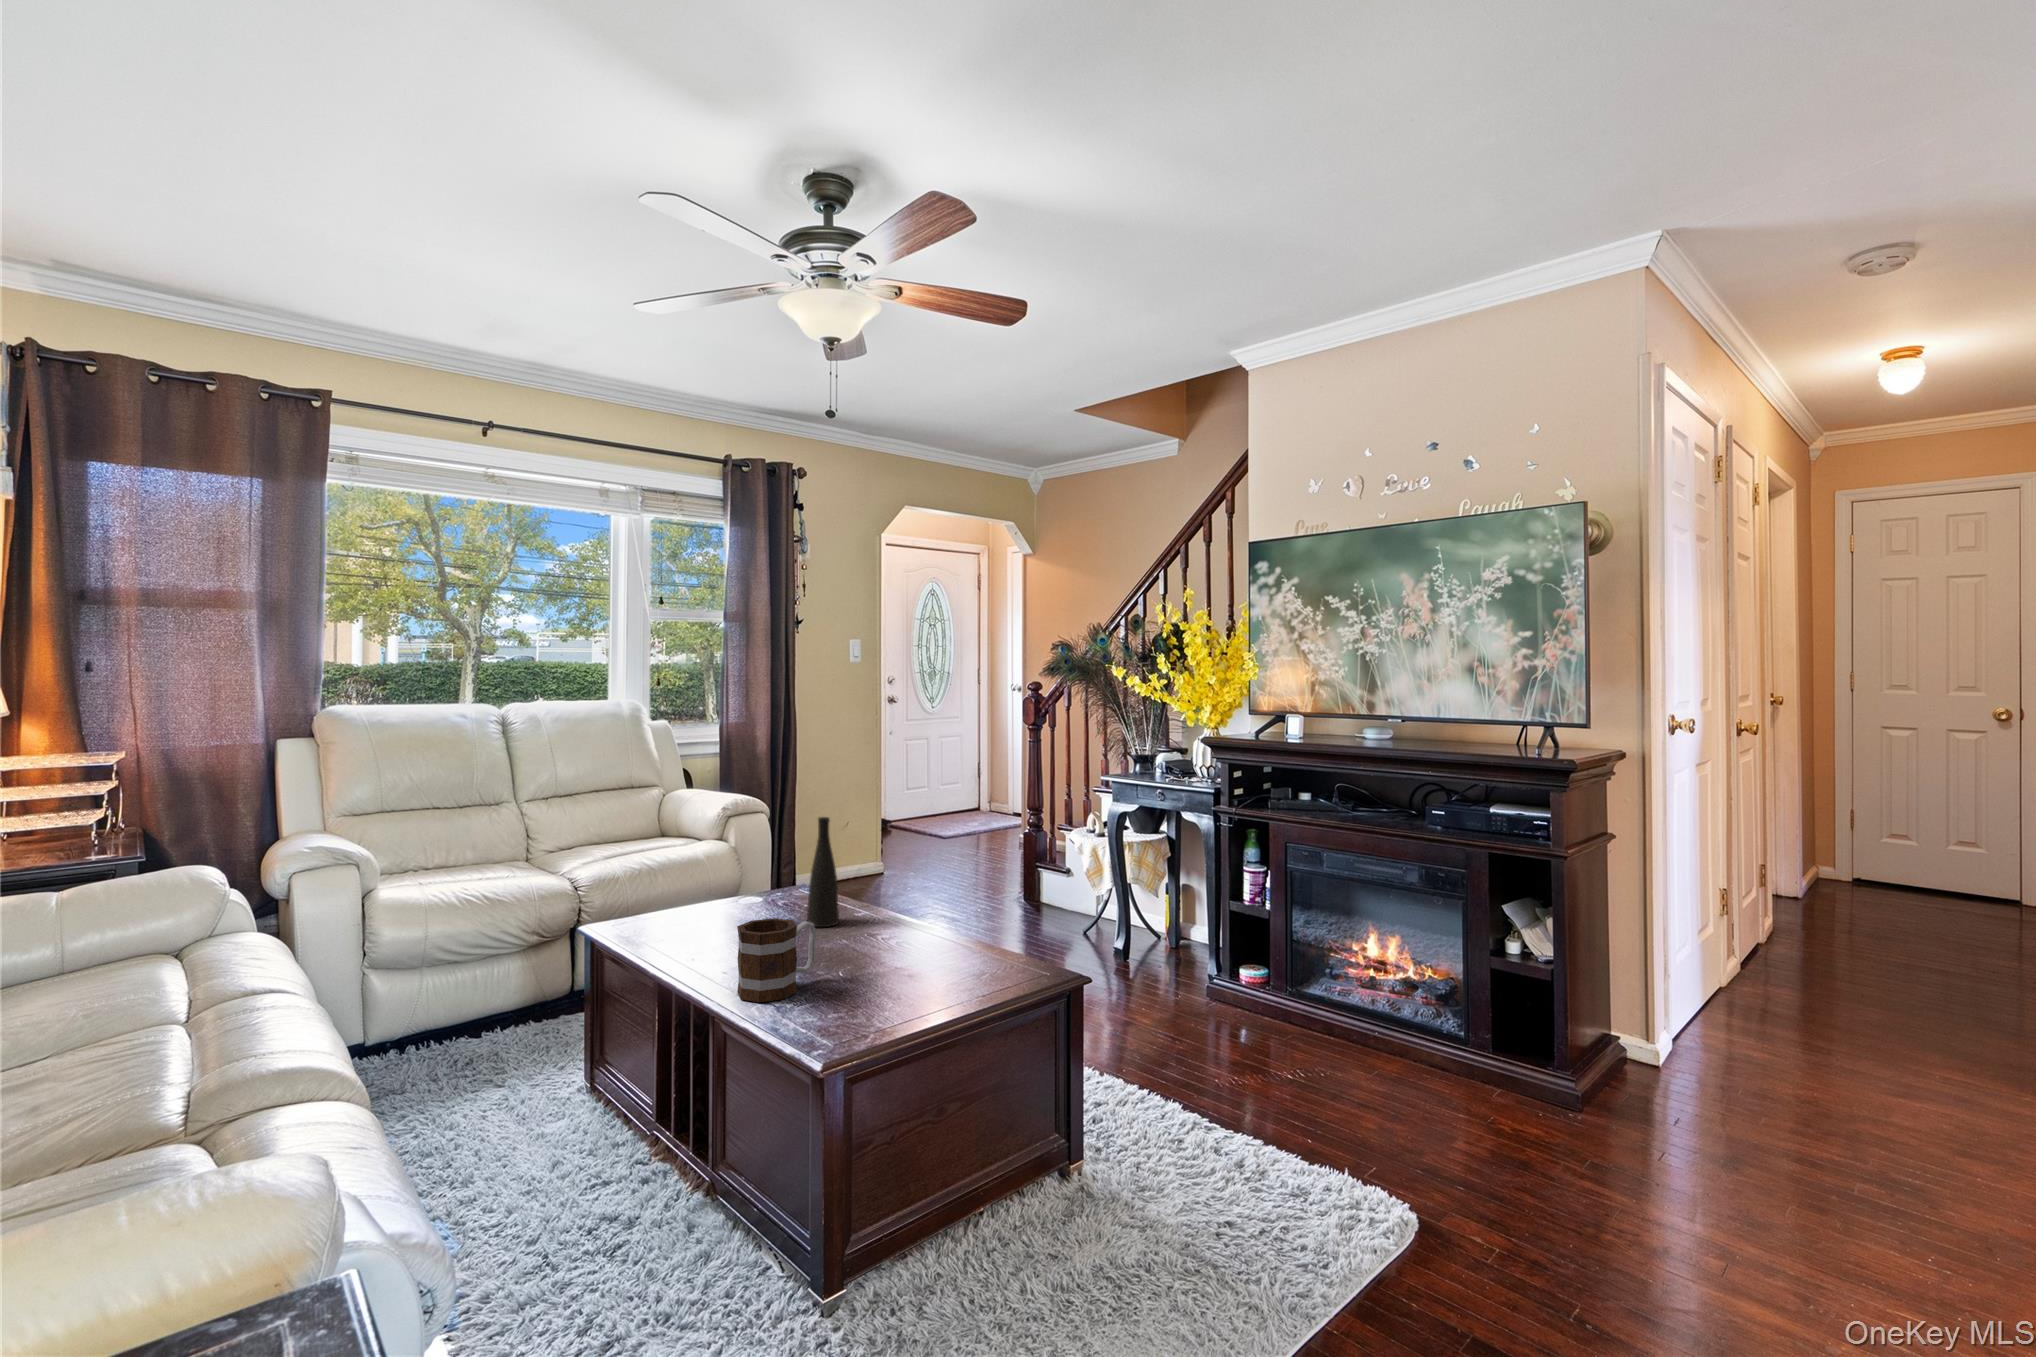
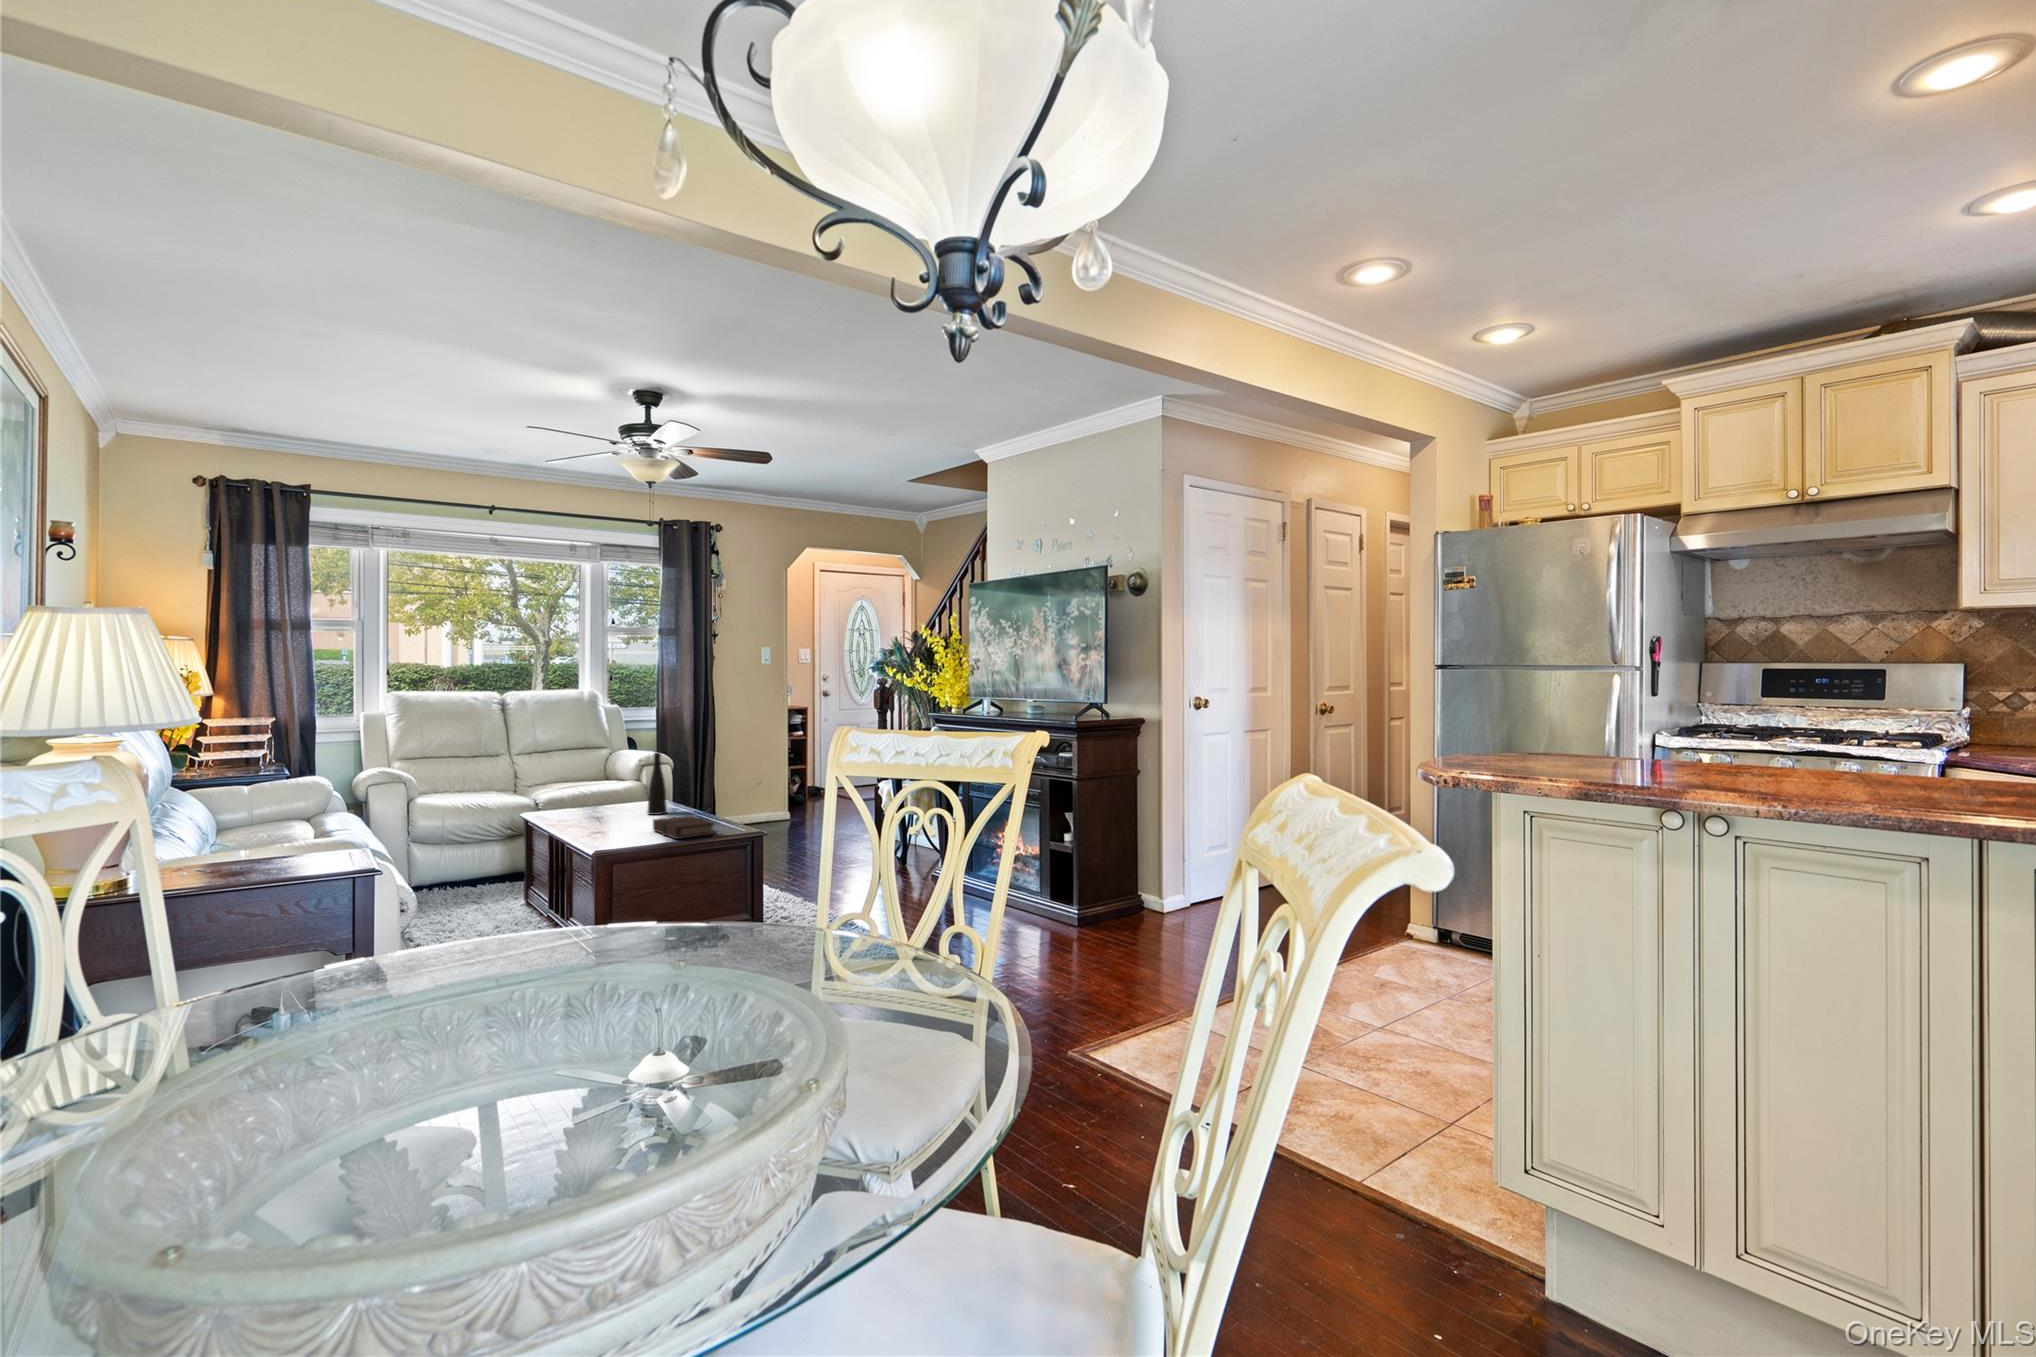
mug: present [737,918,816,1002] -> none [582,798,629,837]
book: none [862,942,993,1008] -> present [653,816,714,839]

